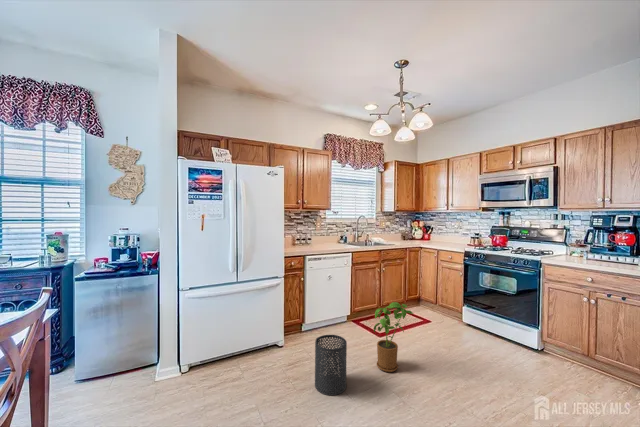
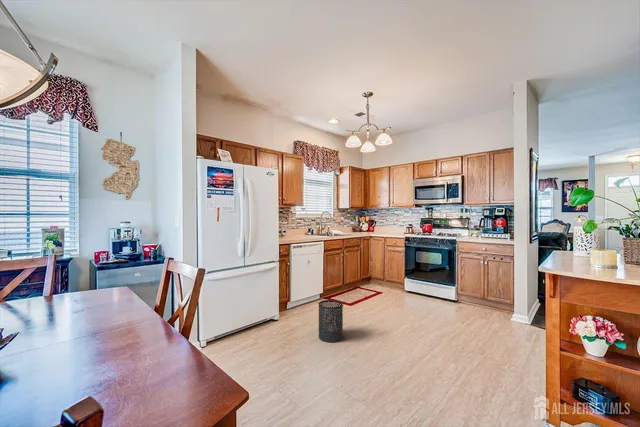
house plant: present [374,302,413,372] -> none [355,272,384,325]

